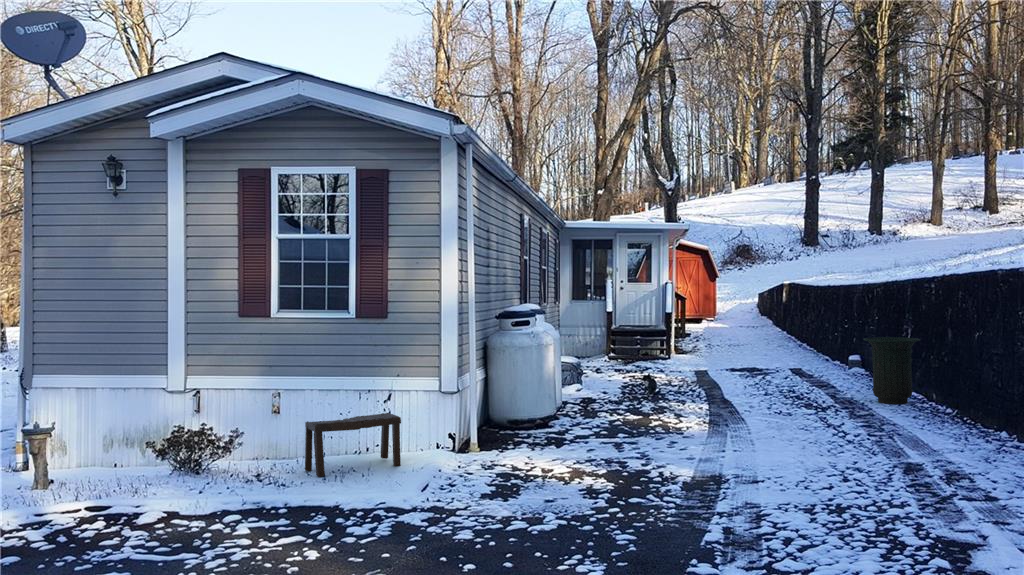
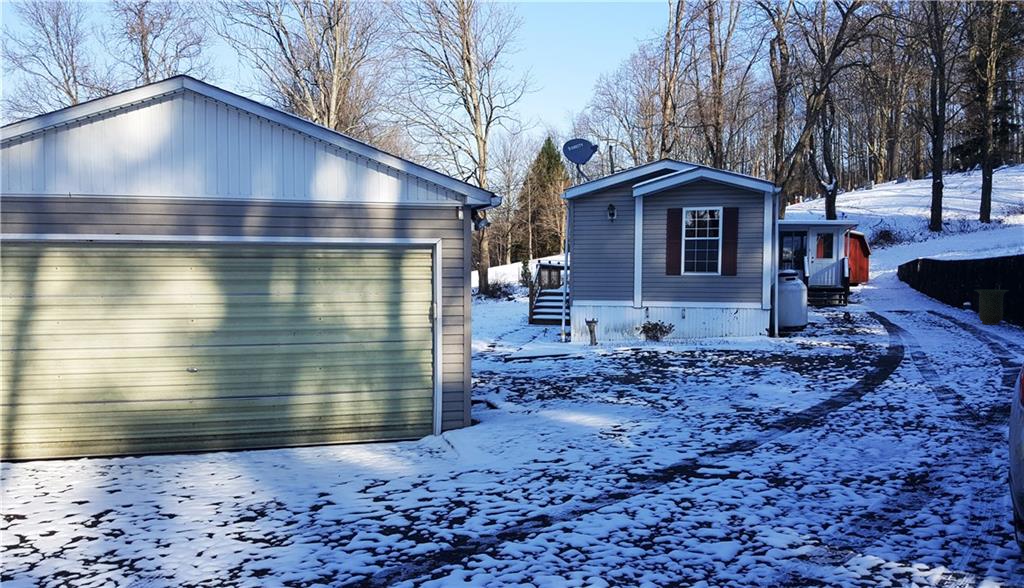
bench: present [305,413,401,477] -> none [703,317,746,341]

